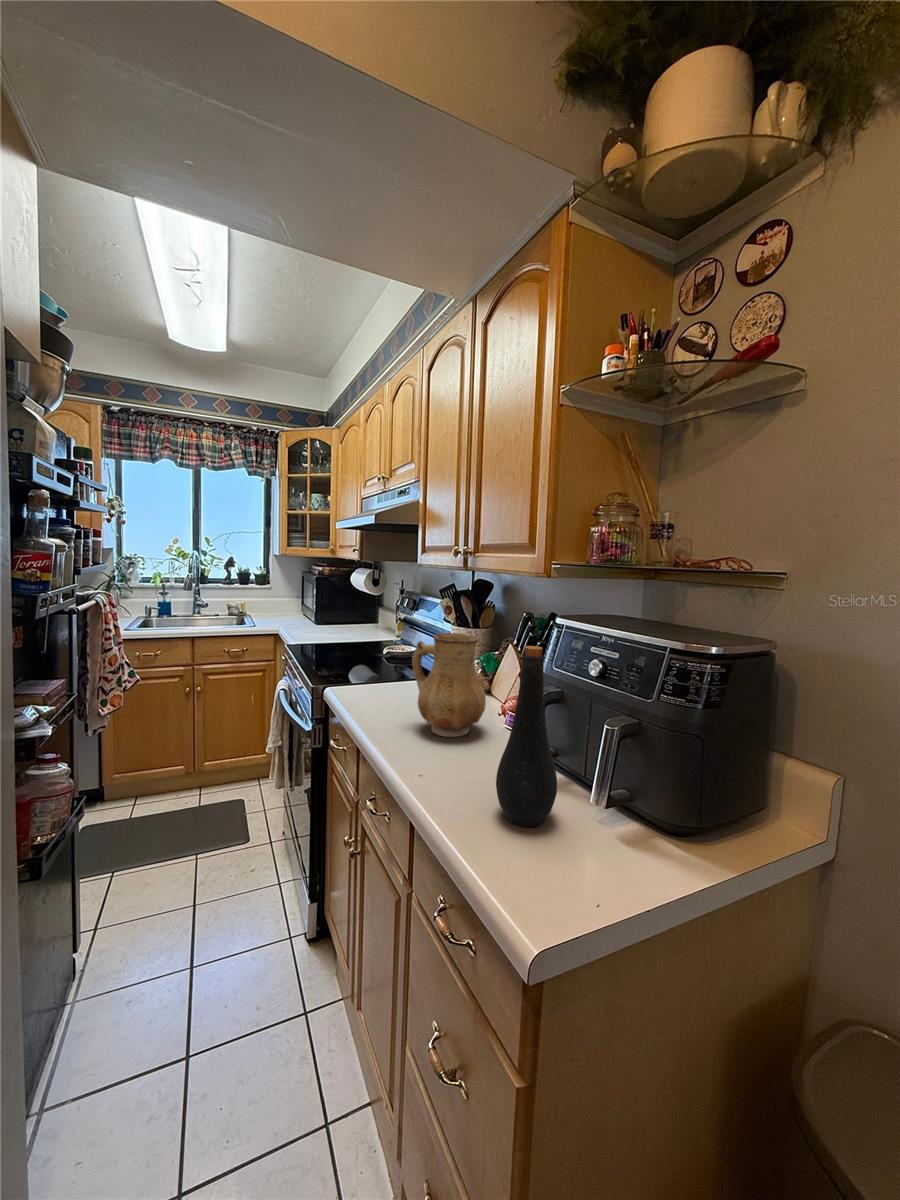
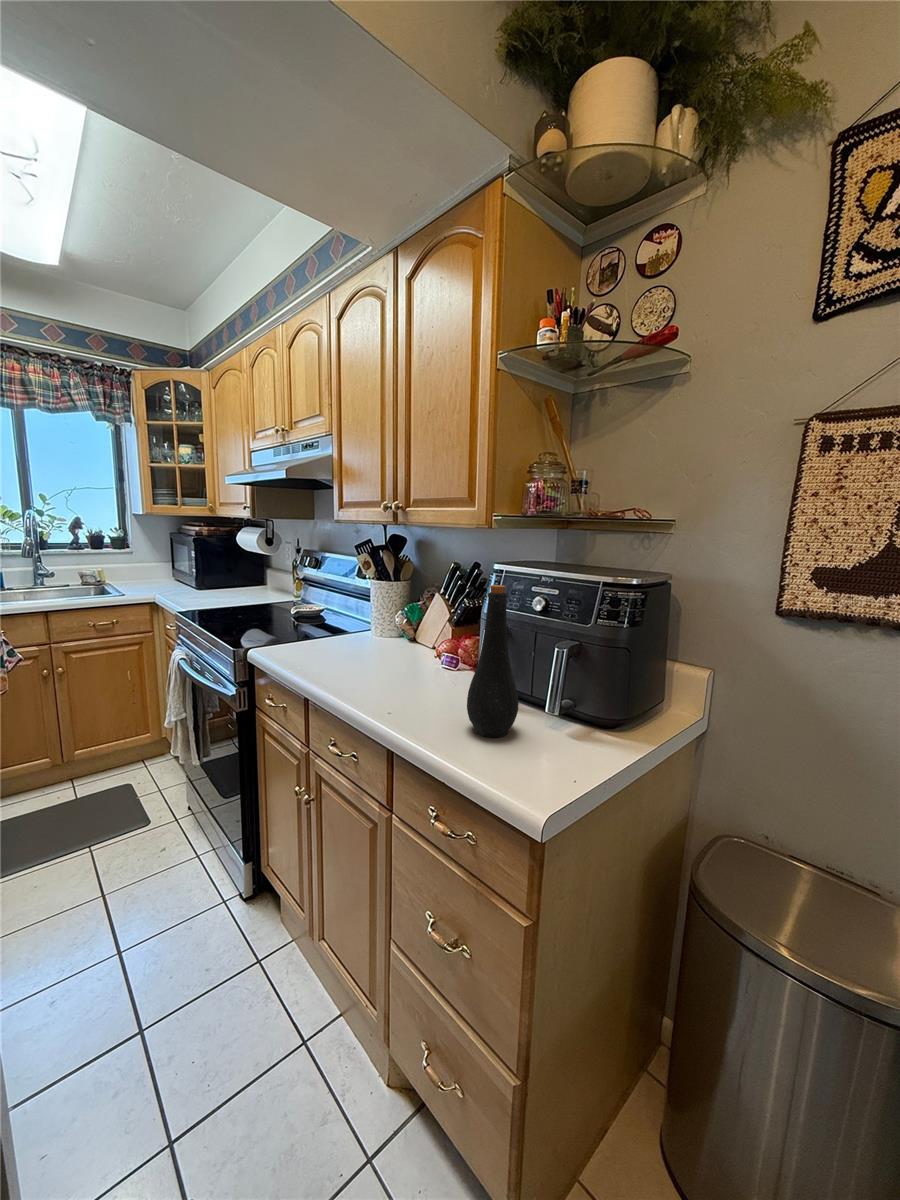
ceramic pitcher: present [412,633,486,737] -> none [356,584,429,680]

